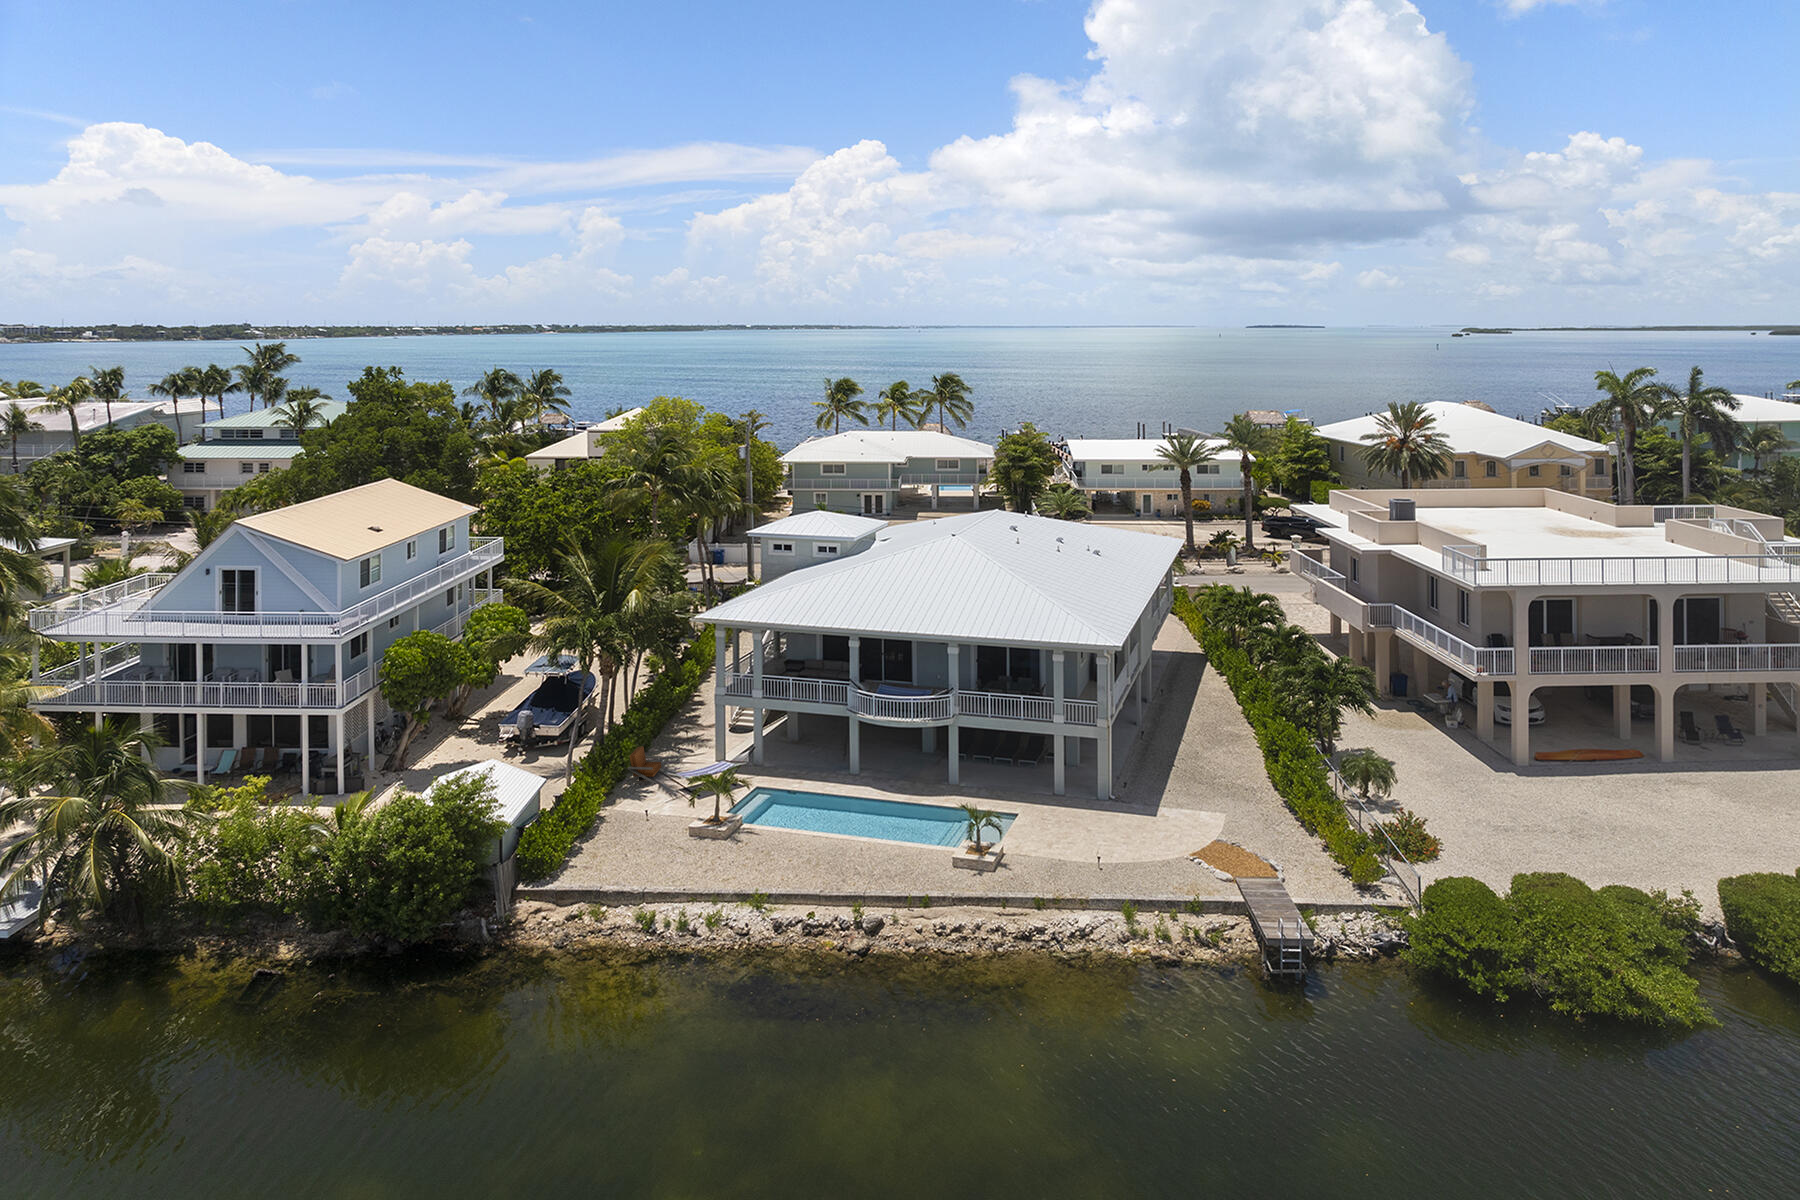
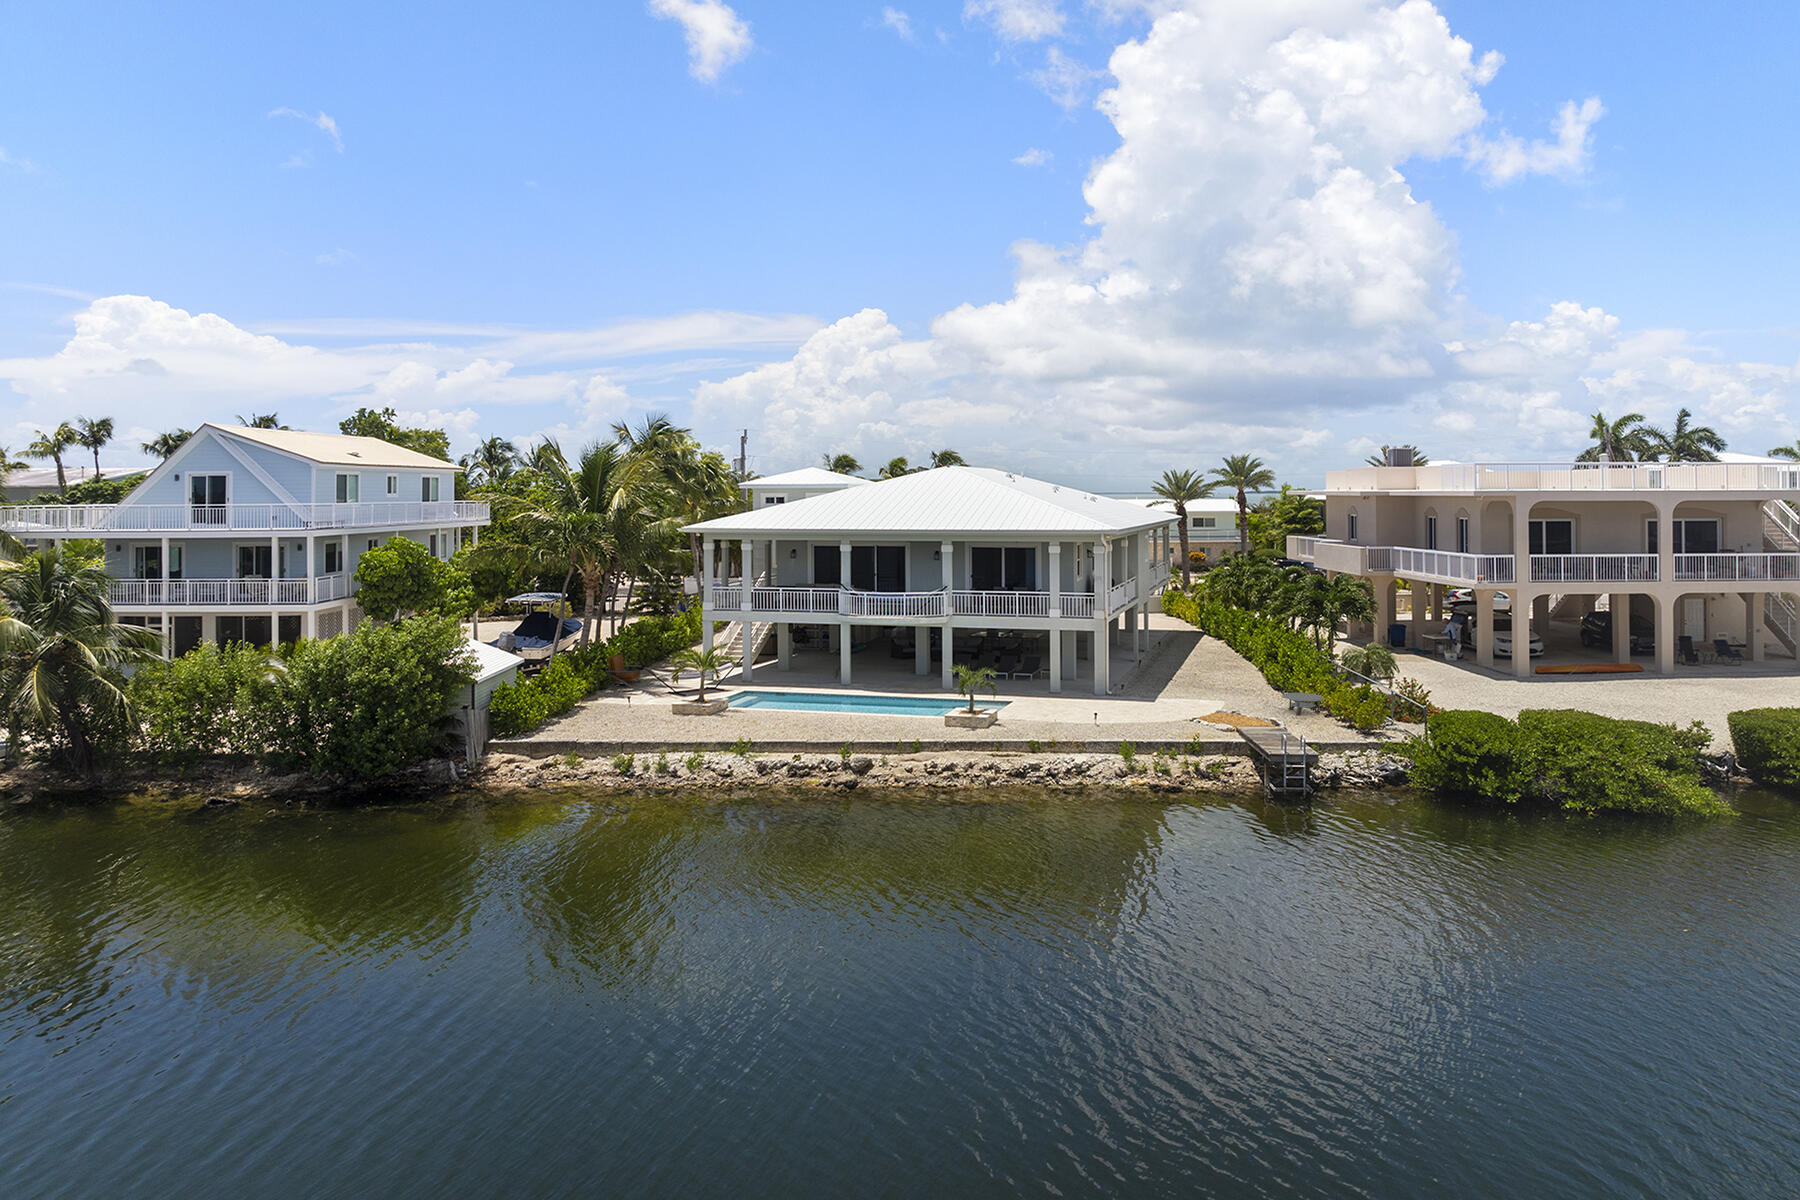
round table: none [1282,815,1322,845] -> present [1282,693,1323,716]

